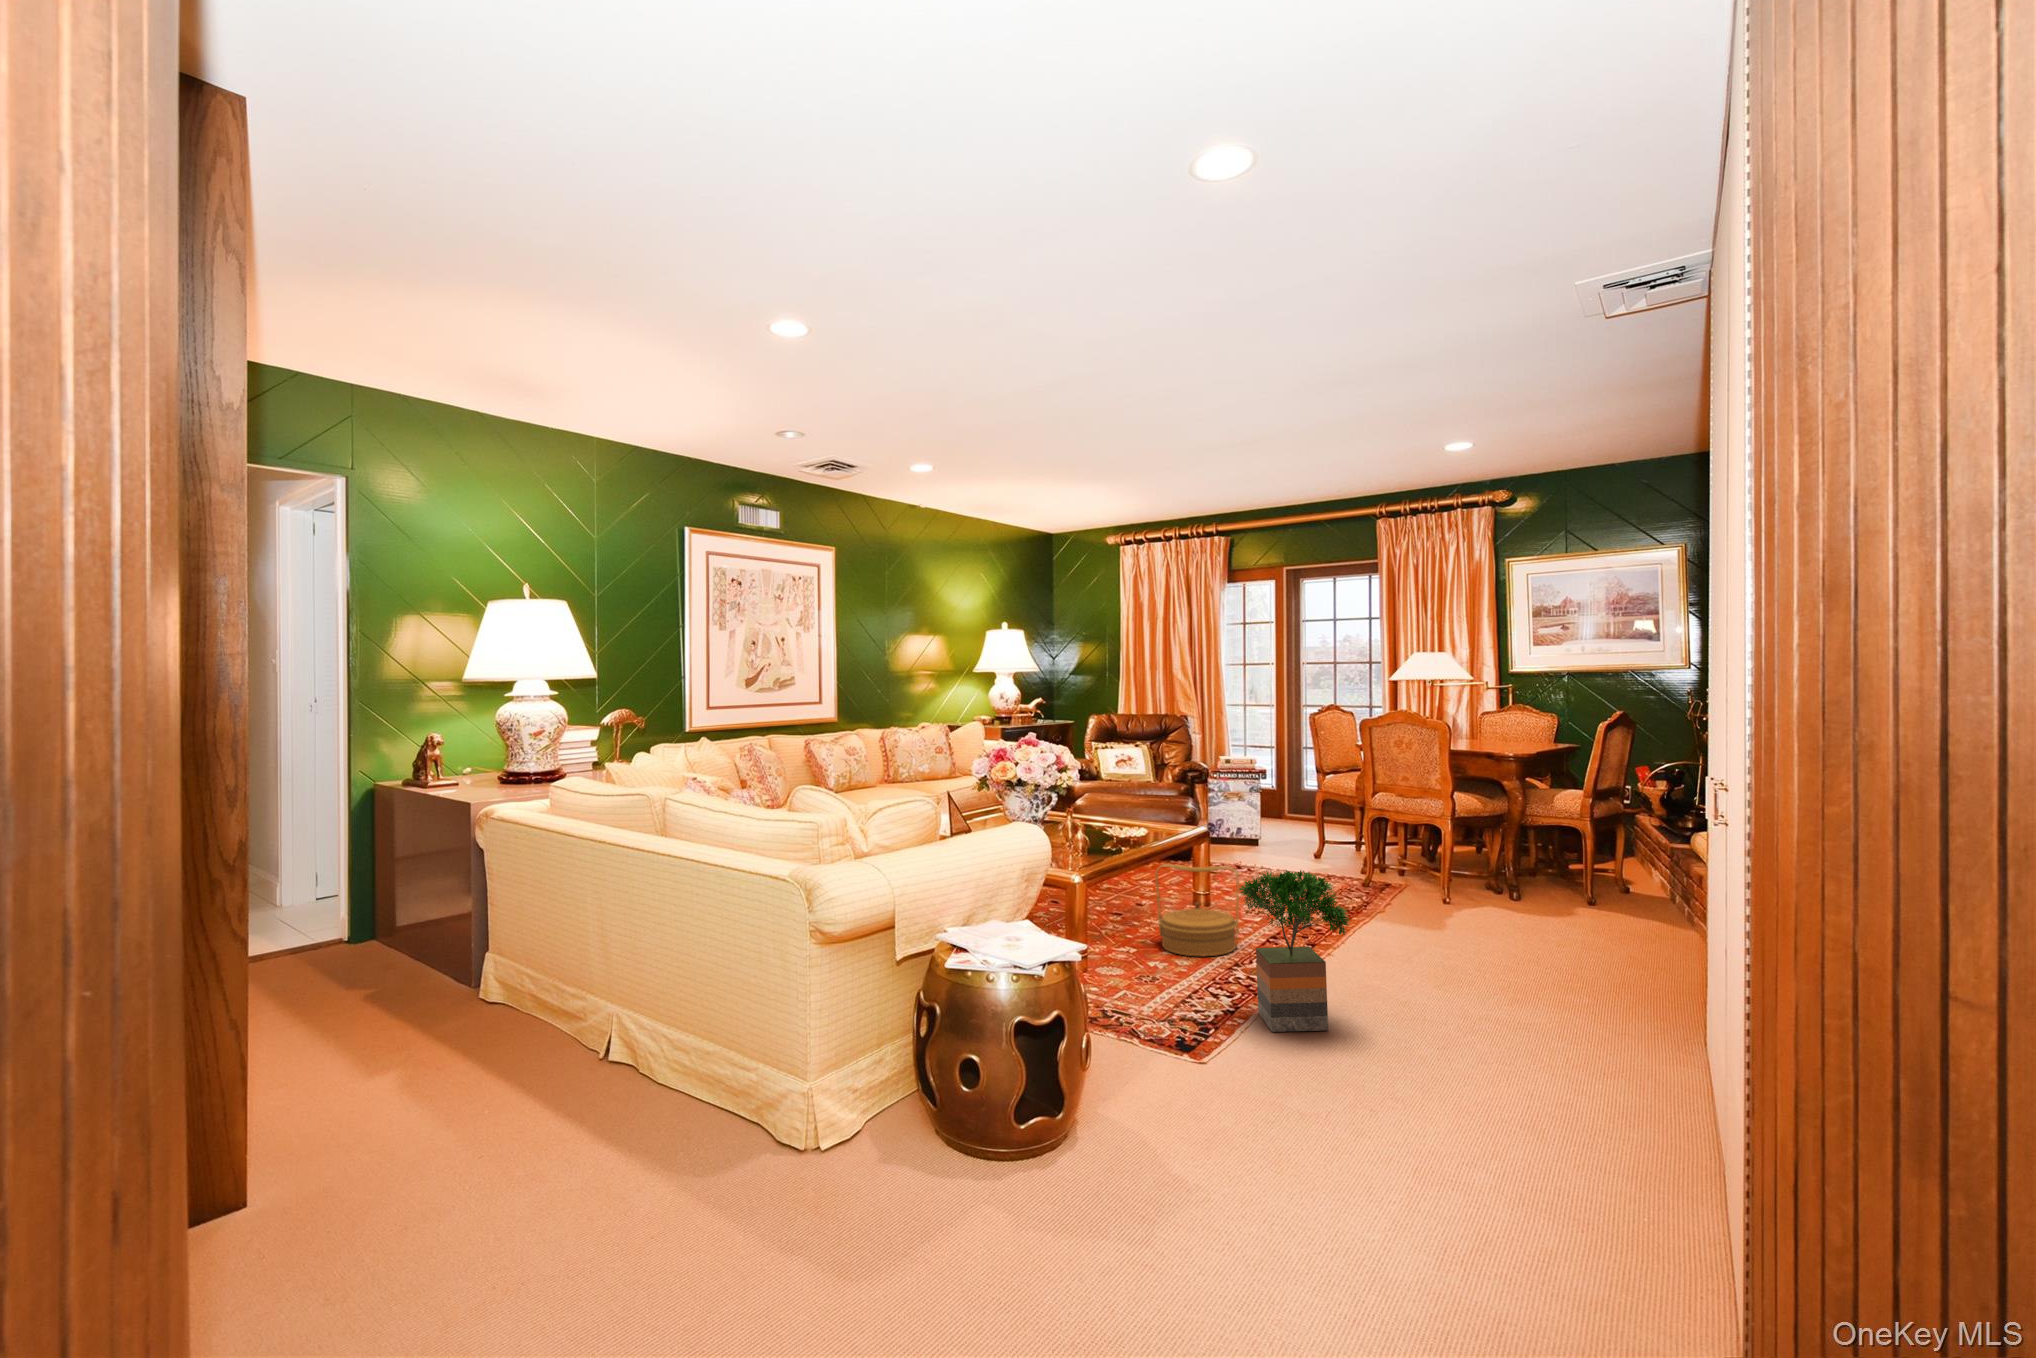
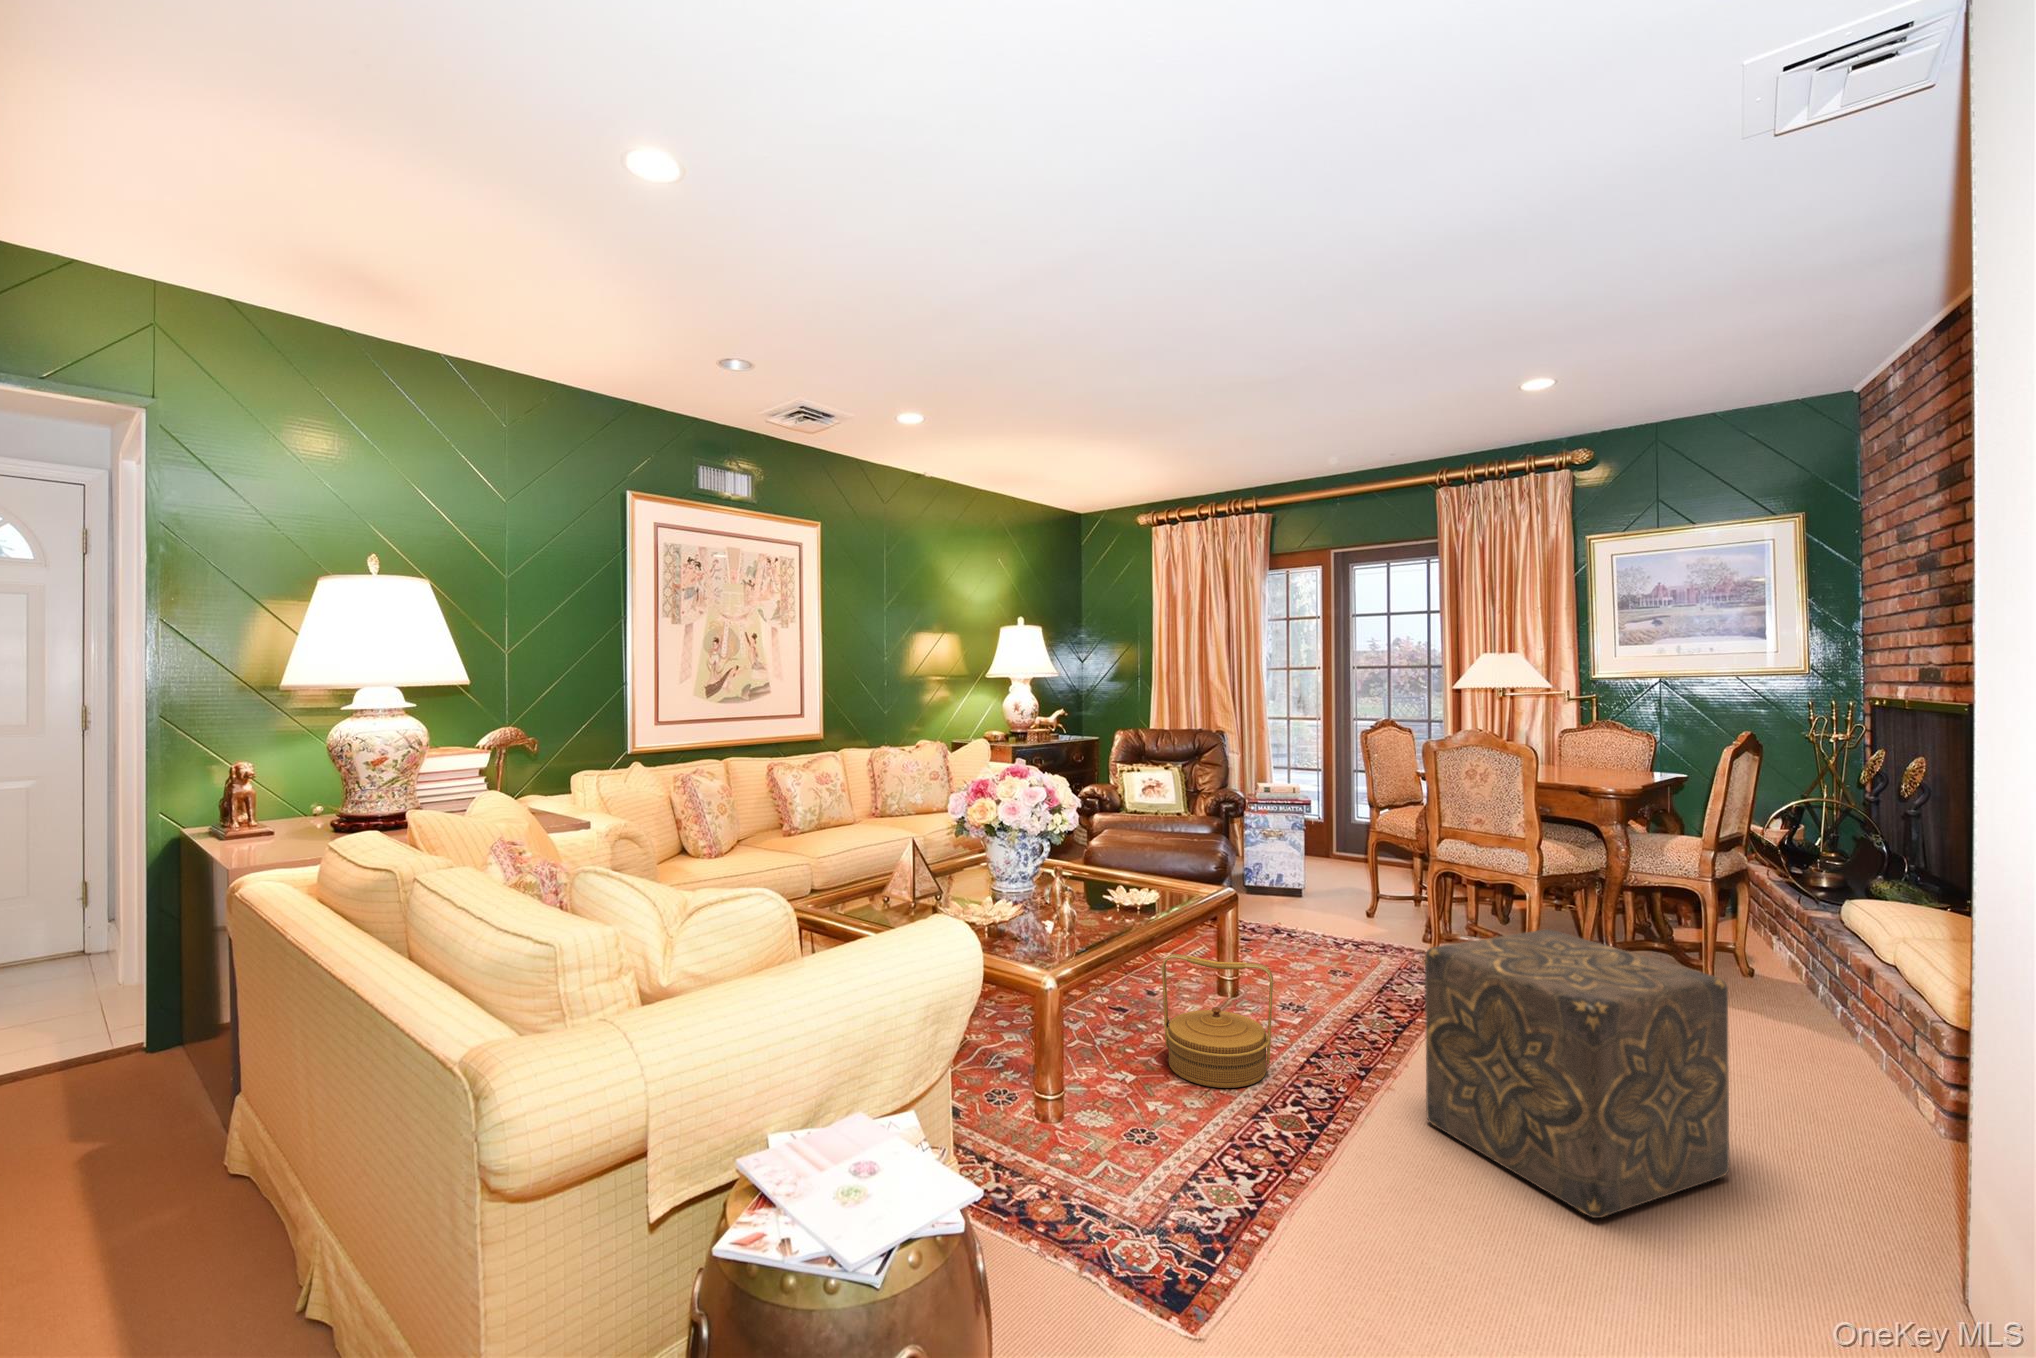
ottoman: none [1346,829,1550,1000] -> present [1425,929,1729,1218]
potted tree: present [1239,870,1349,1032] -> none [1266,1016,1444,1280]

